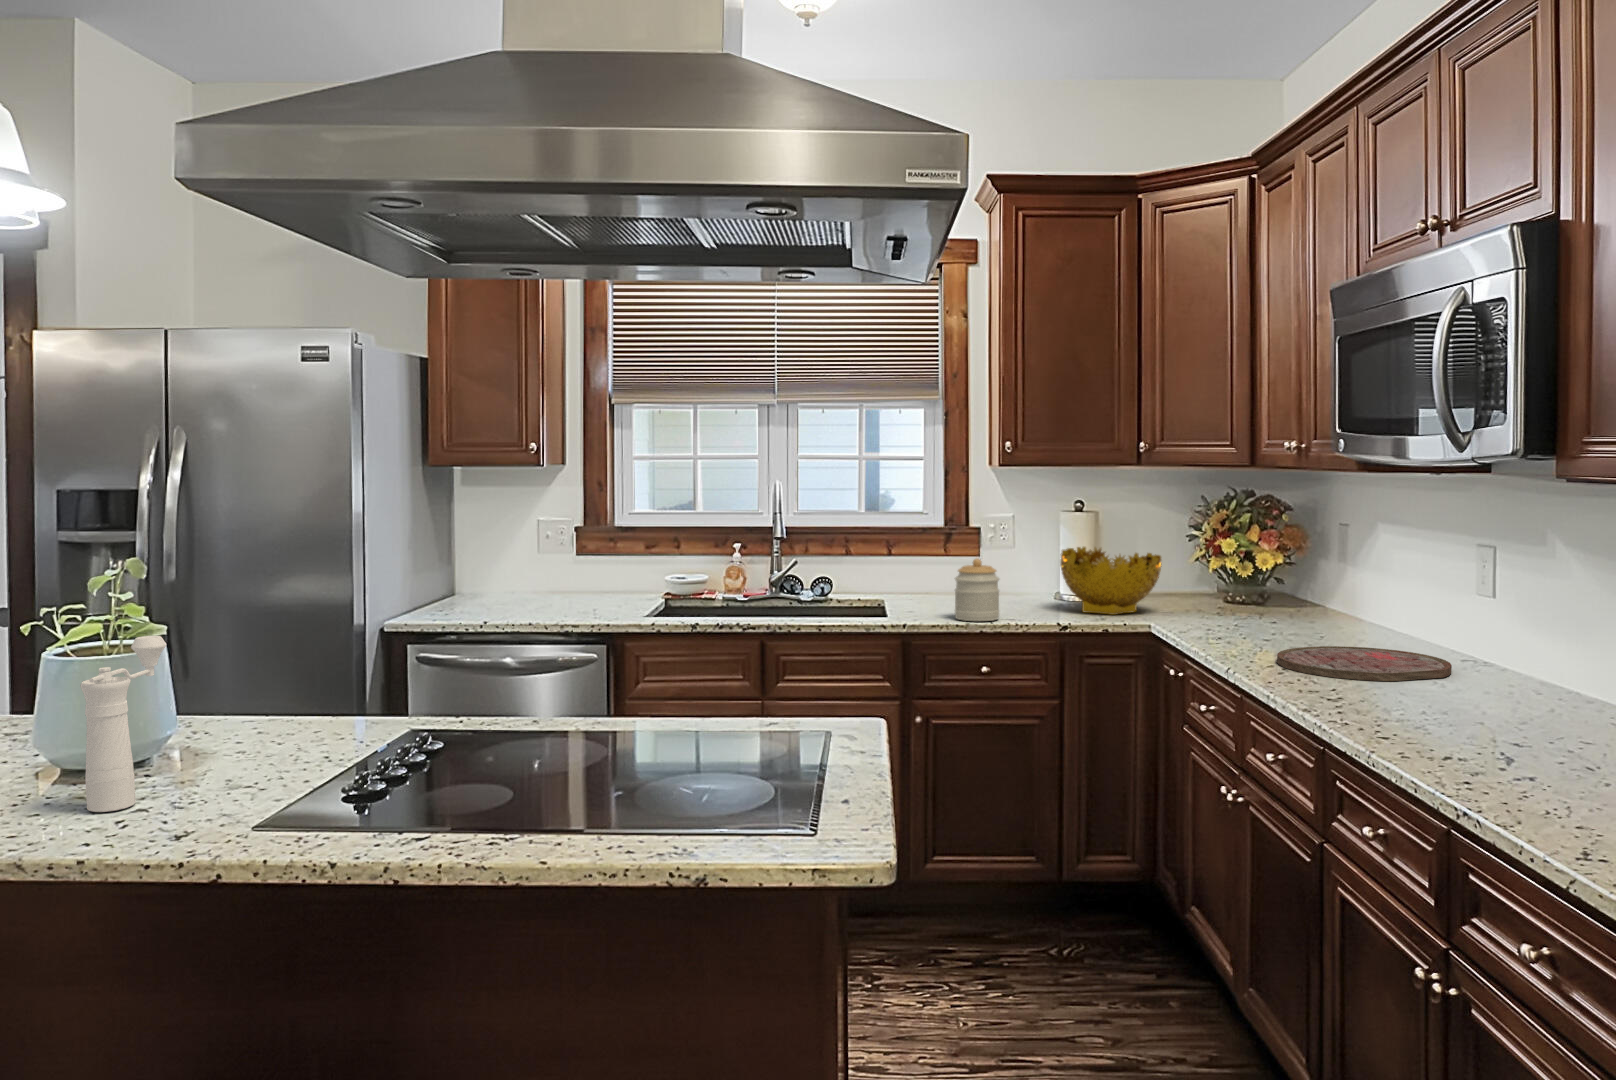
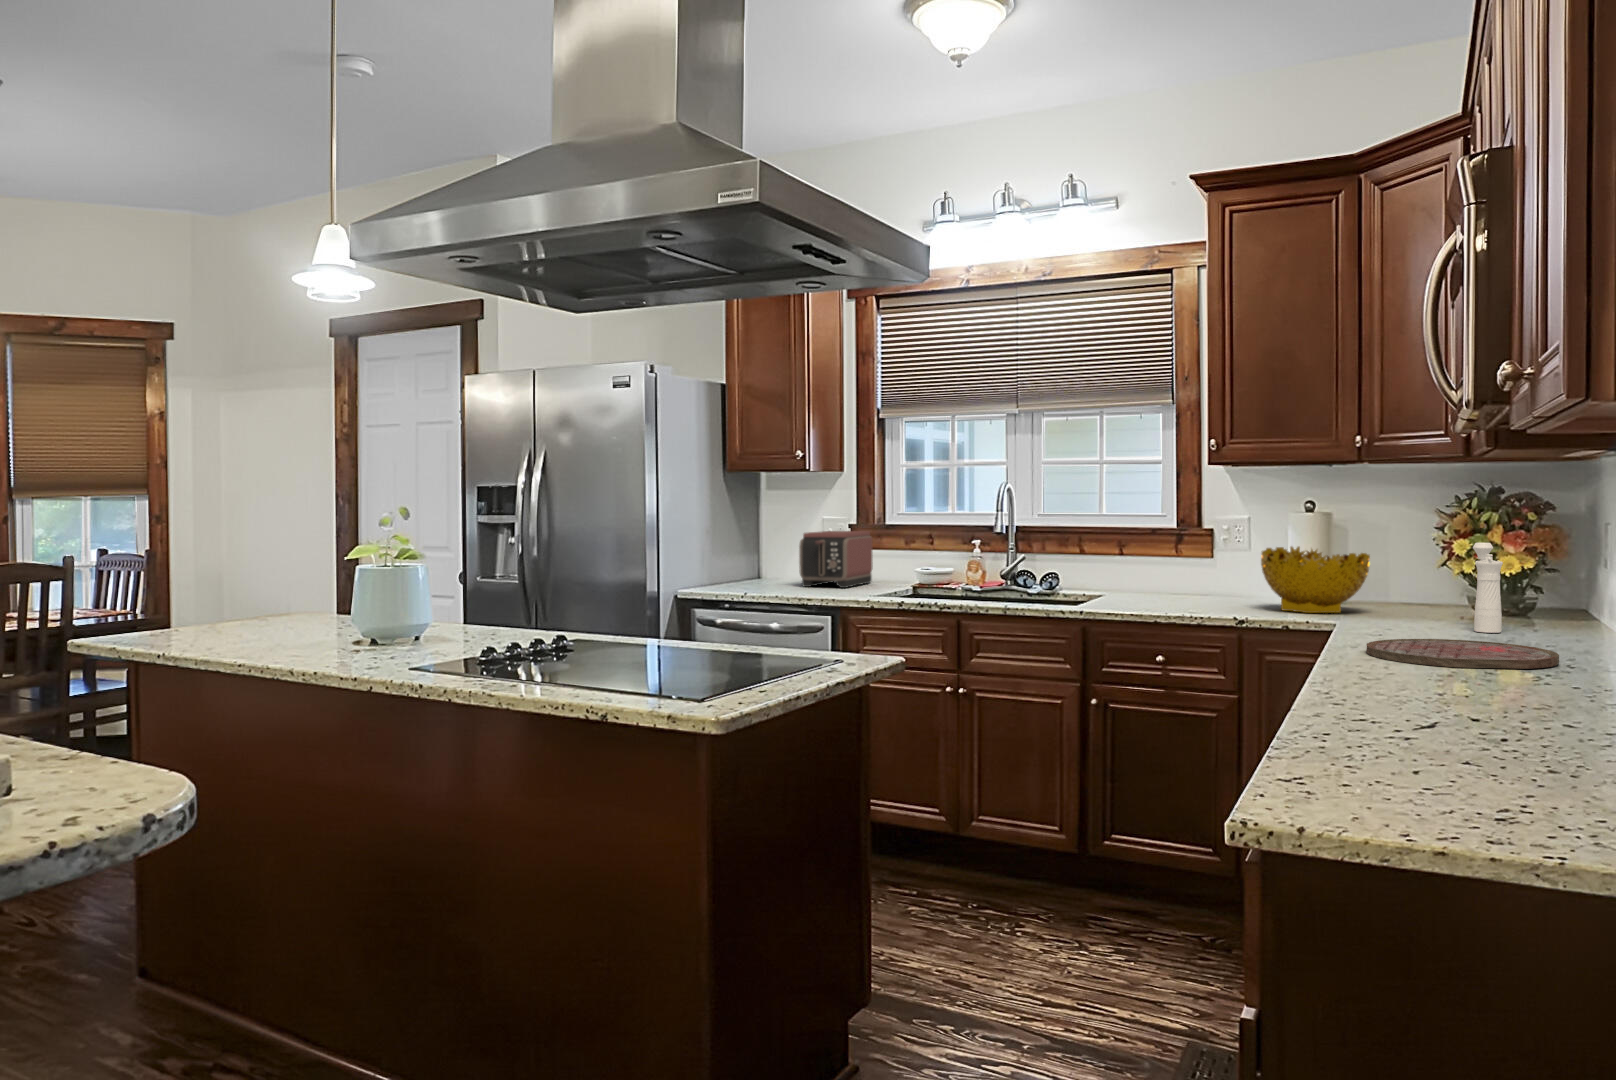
toaster: none [532,535,604,606] -> present [799,531,873,588]
jar: present [955,558,999,621] -> none [1134,551,1179,611]
pepper mill: present [80,636,166,812] -> present [1473,543,1503,633]

